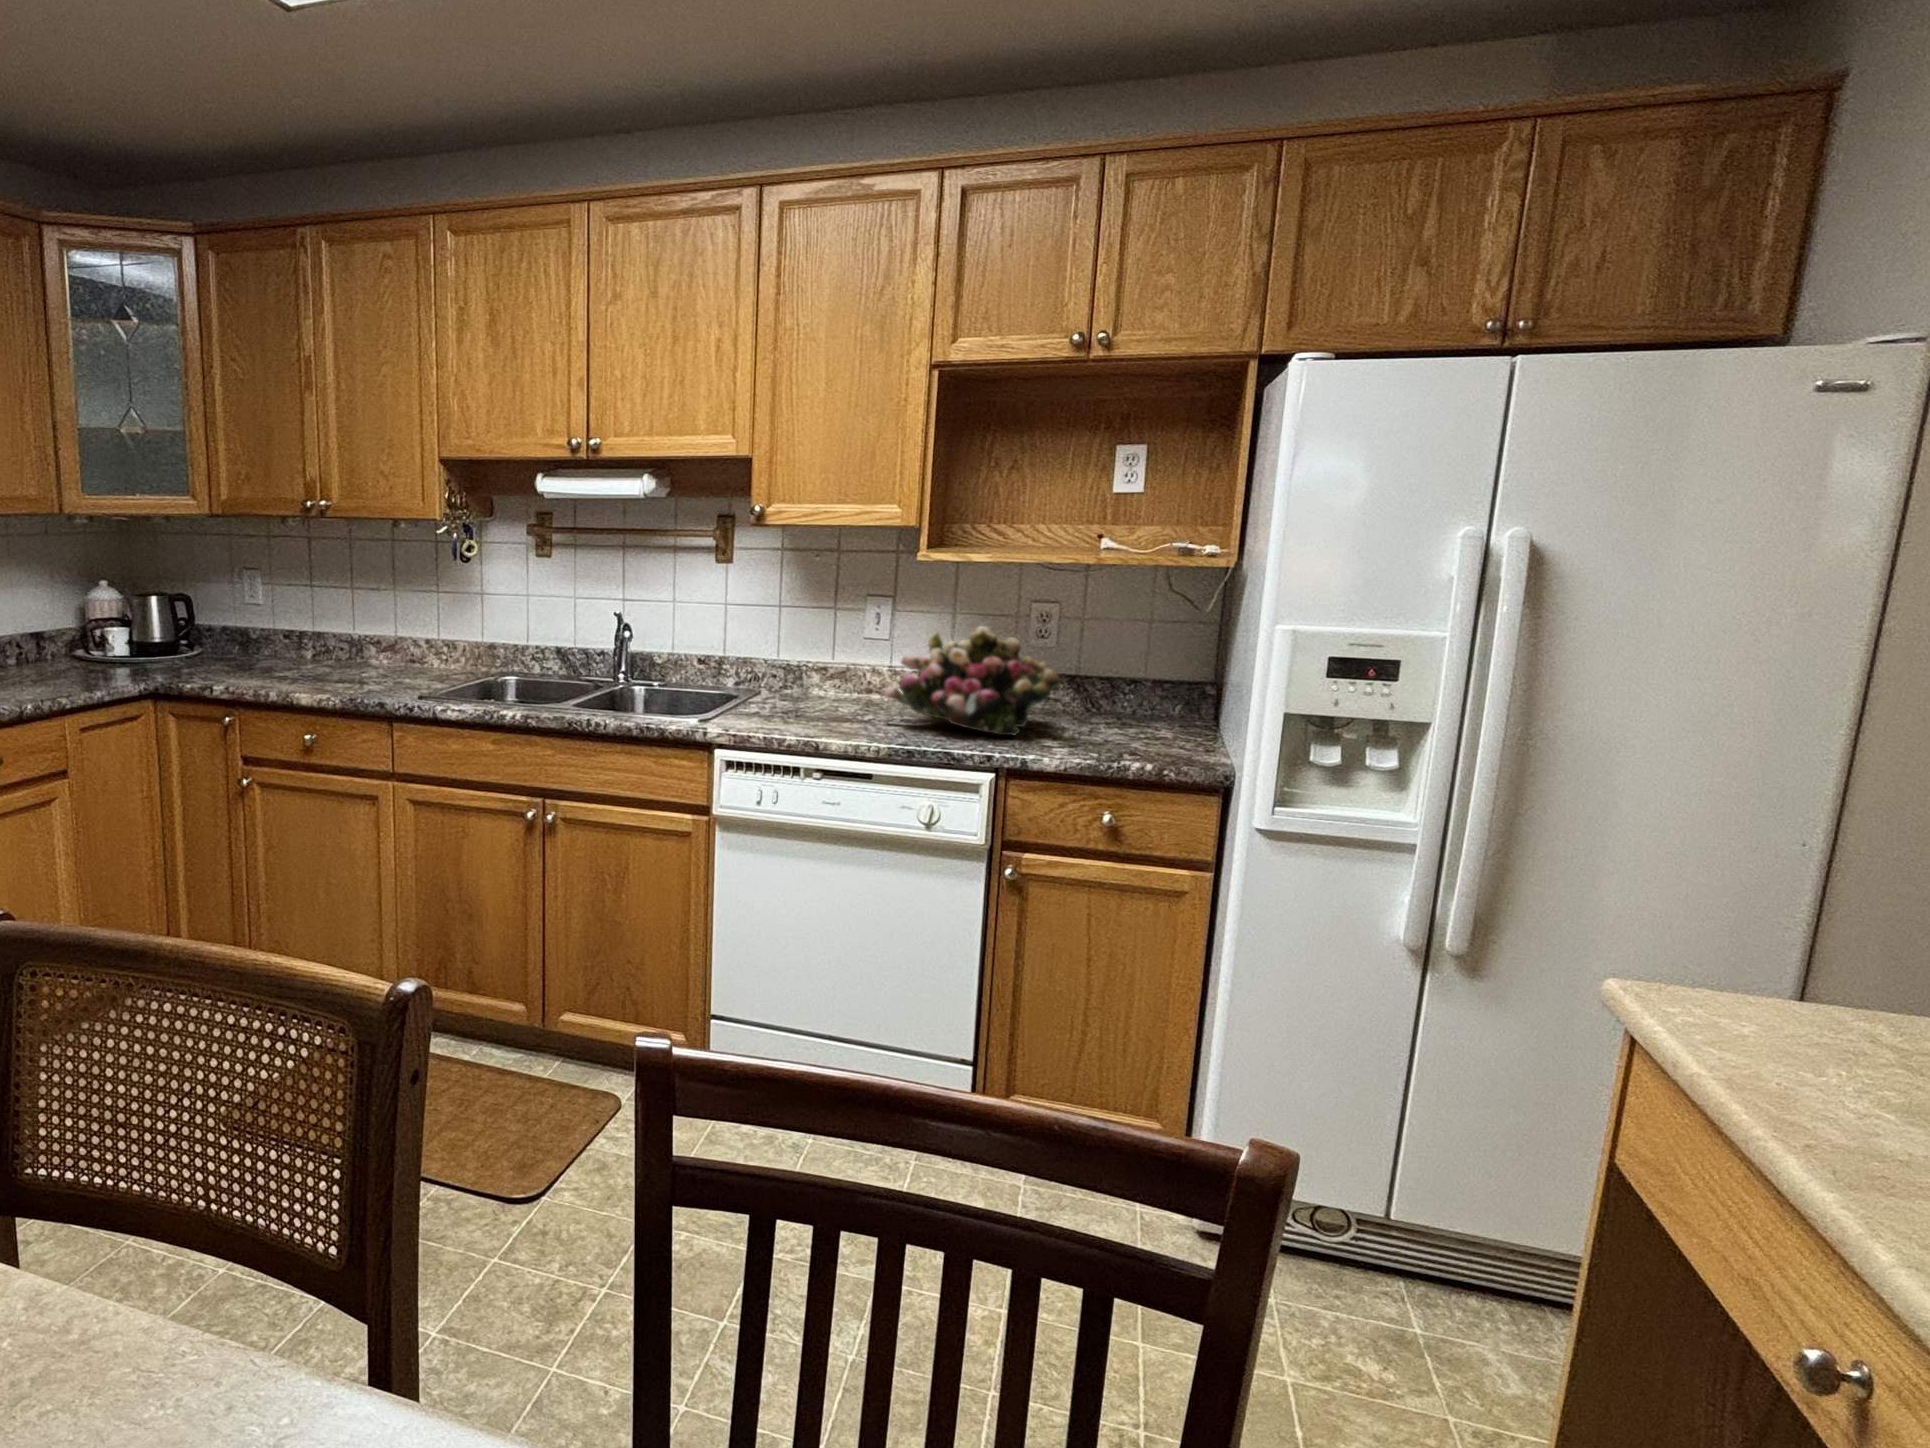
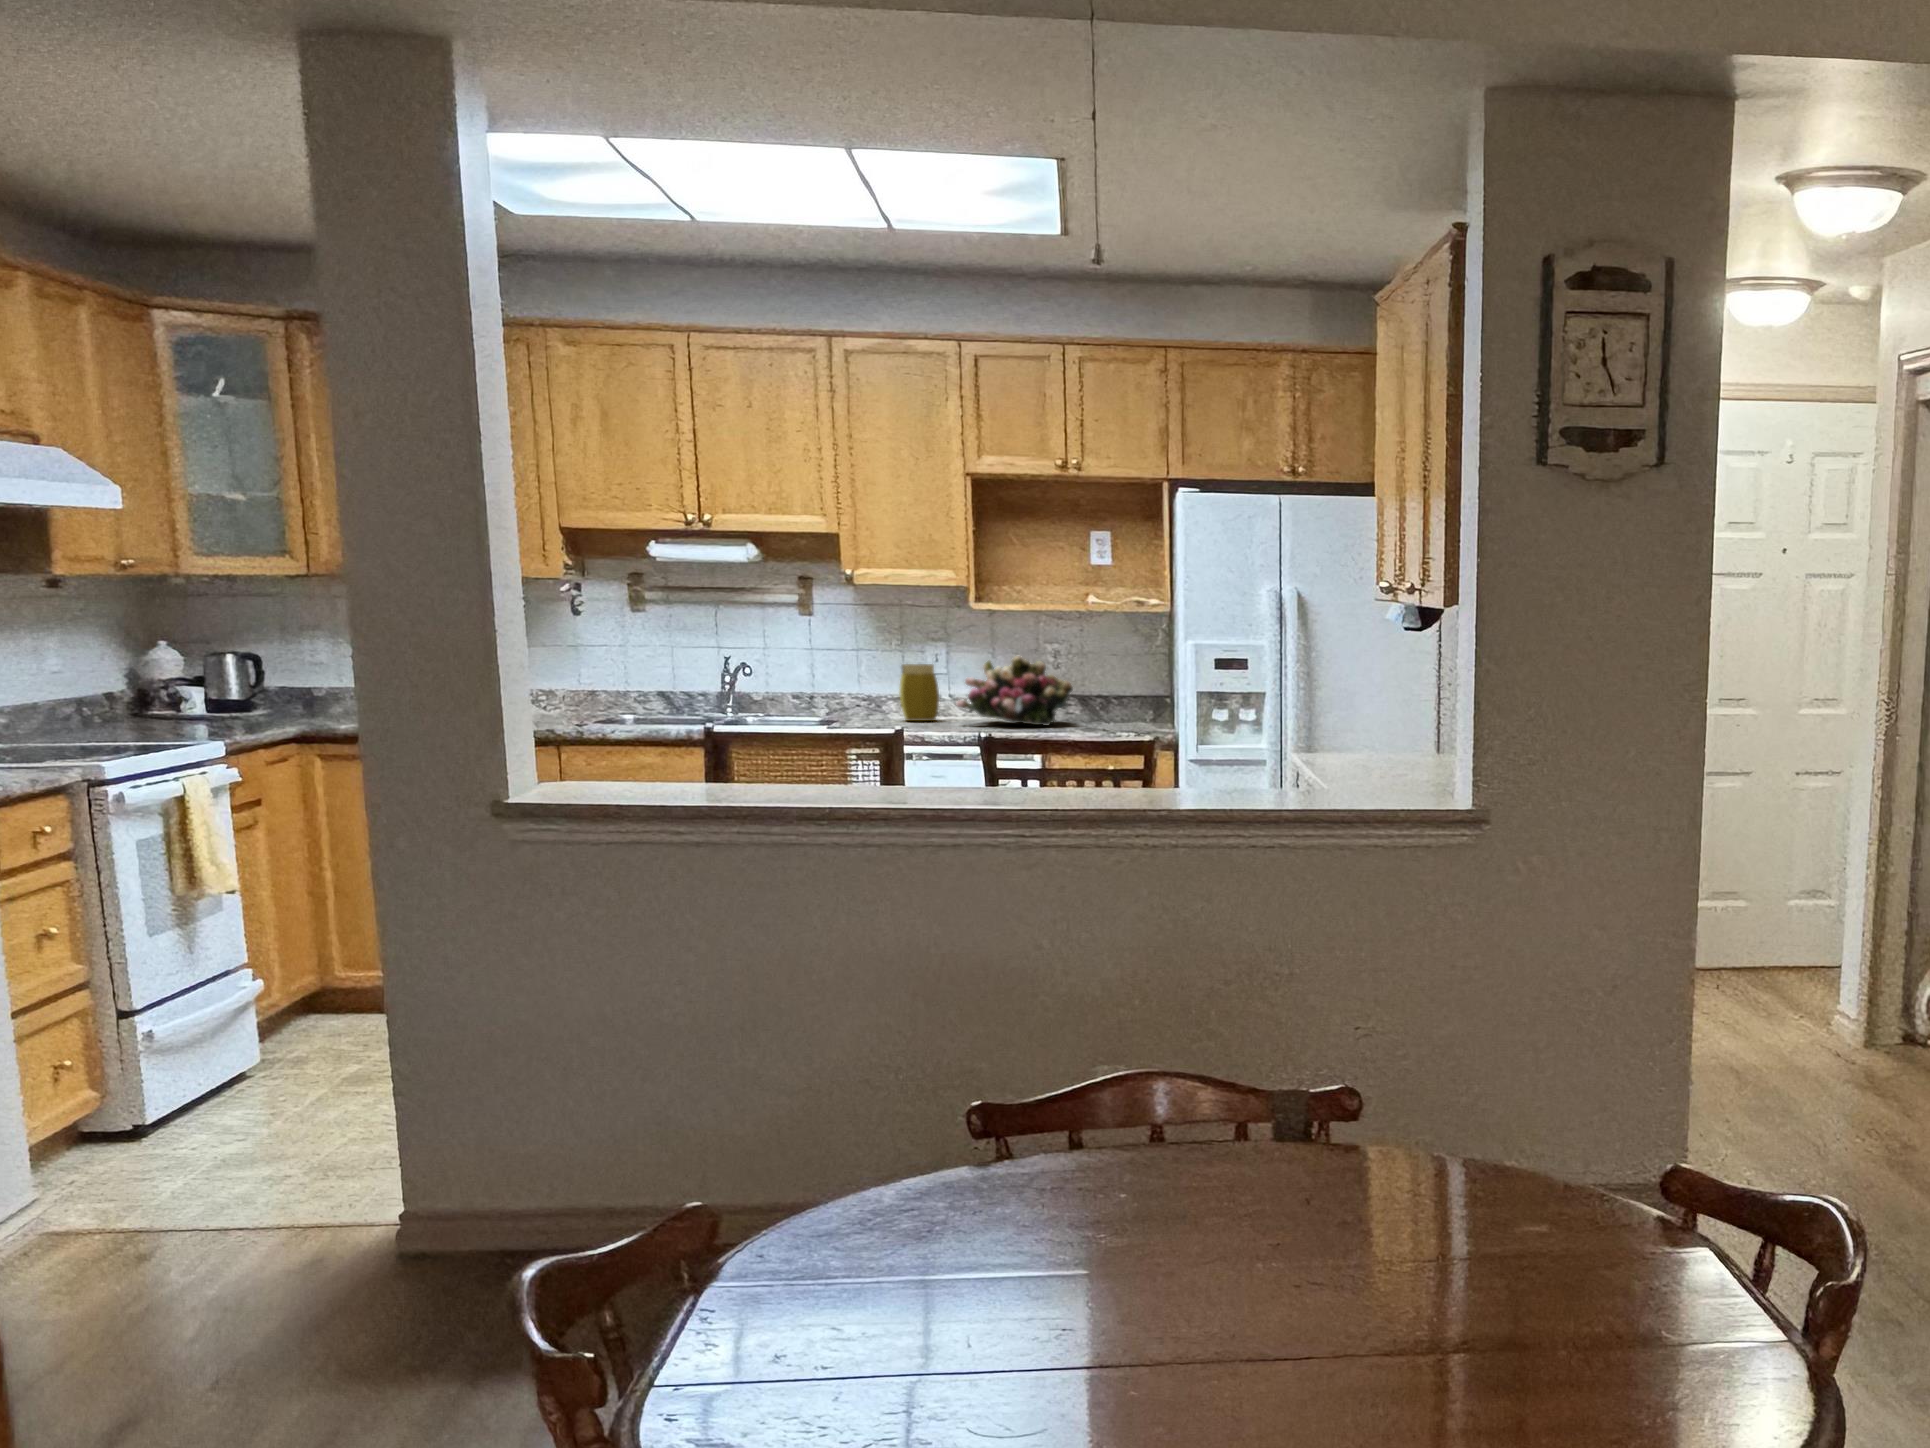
jar: none [817,630,868,709] -> present [899,664,939,721]

